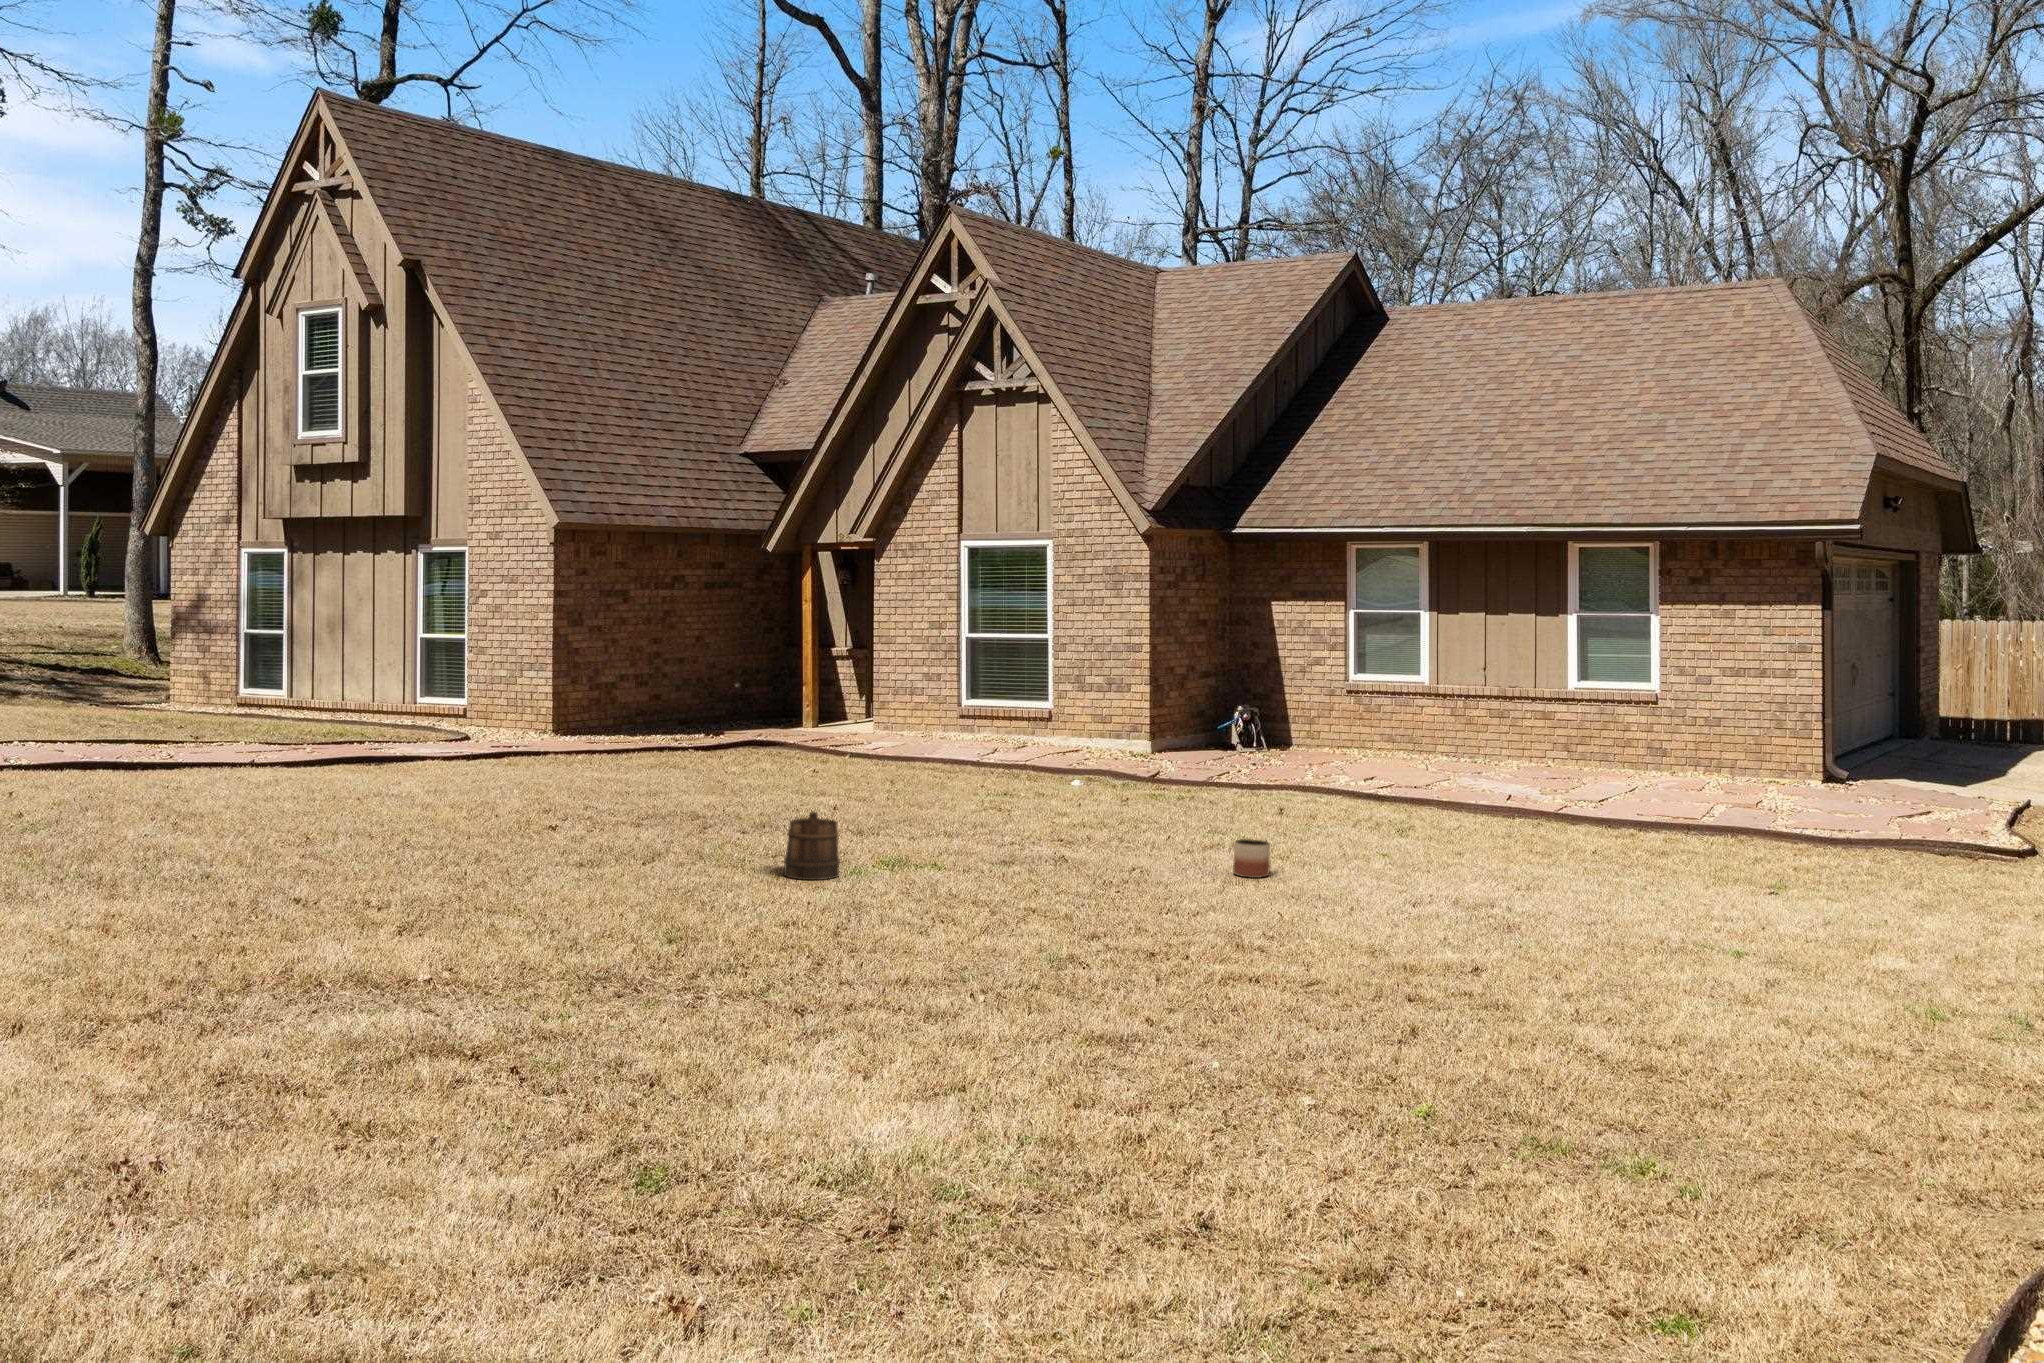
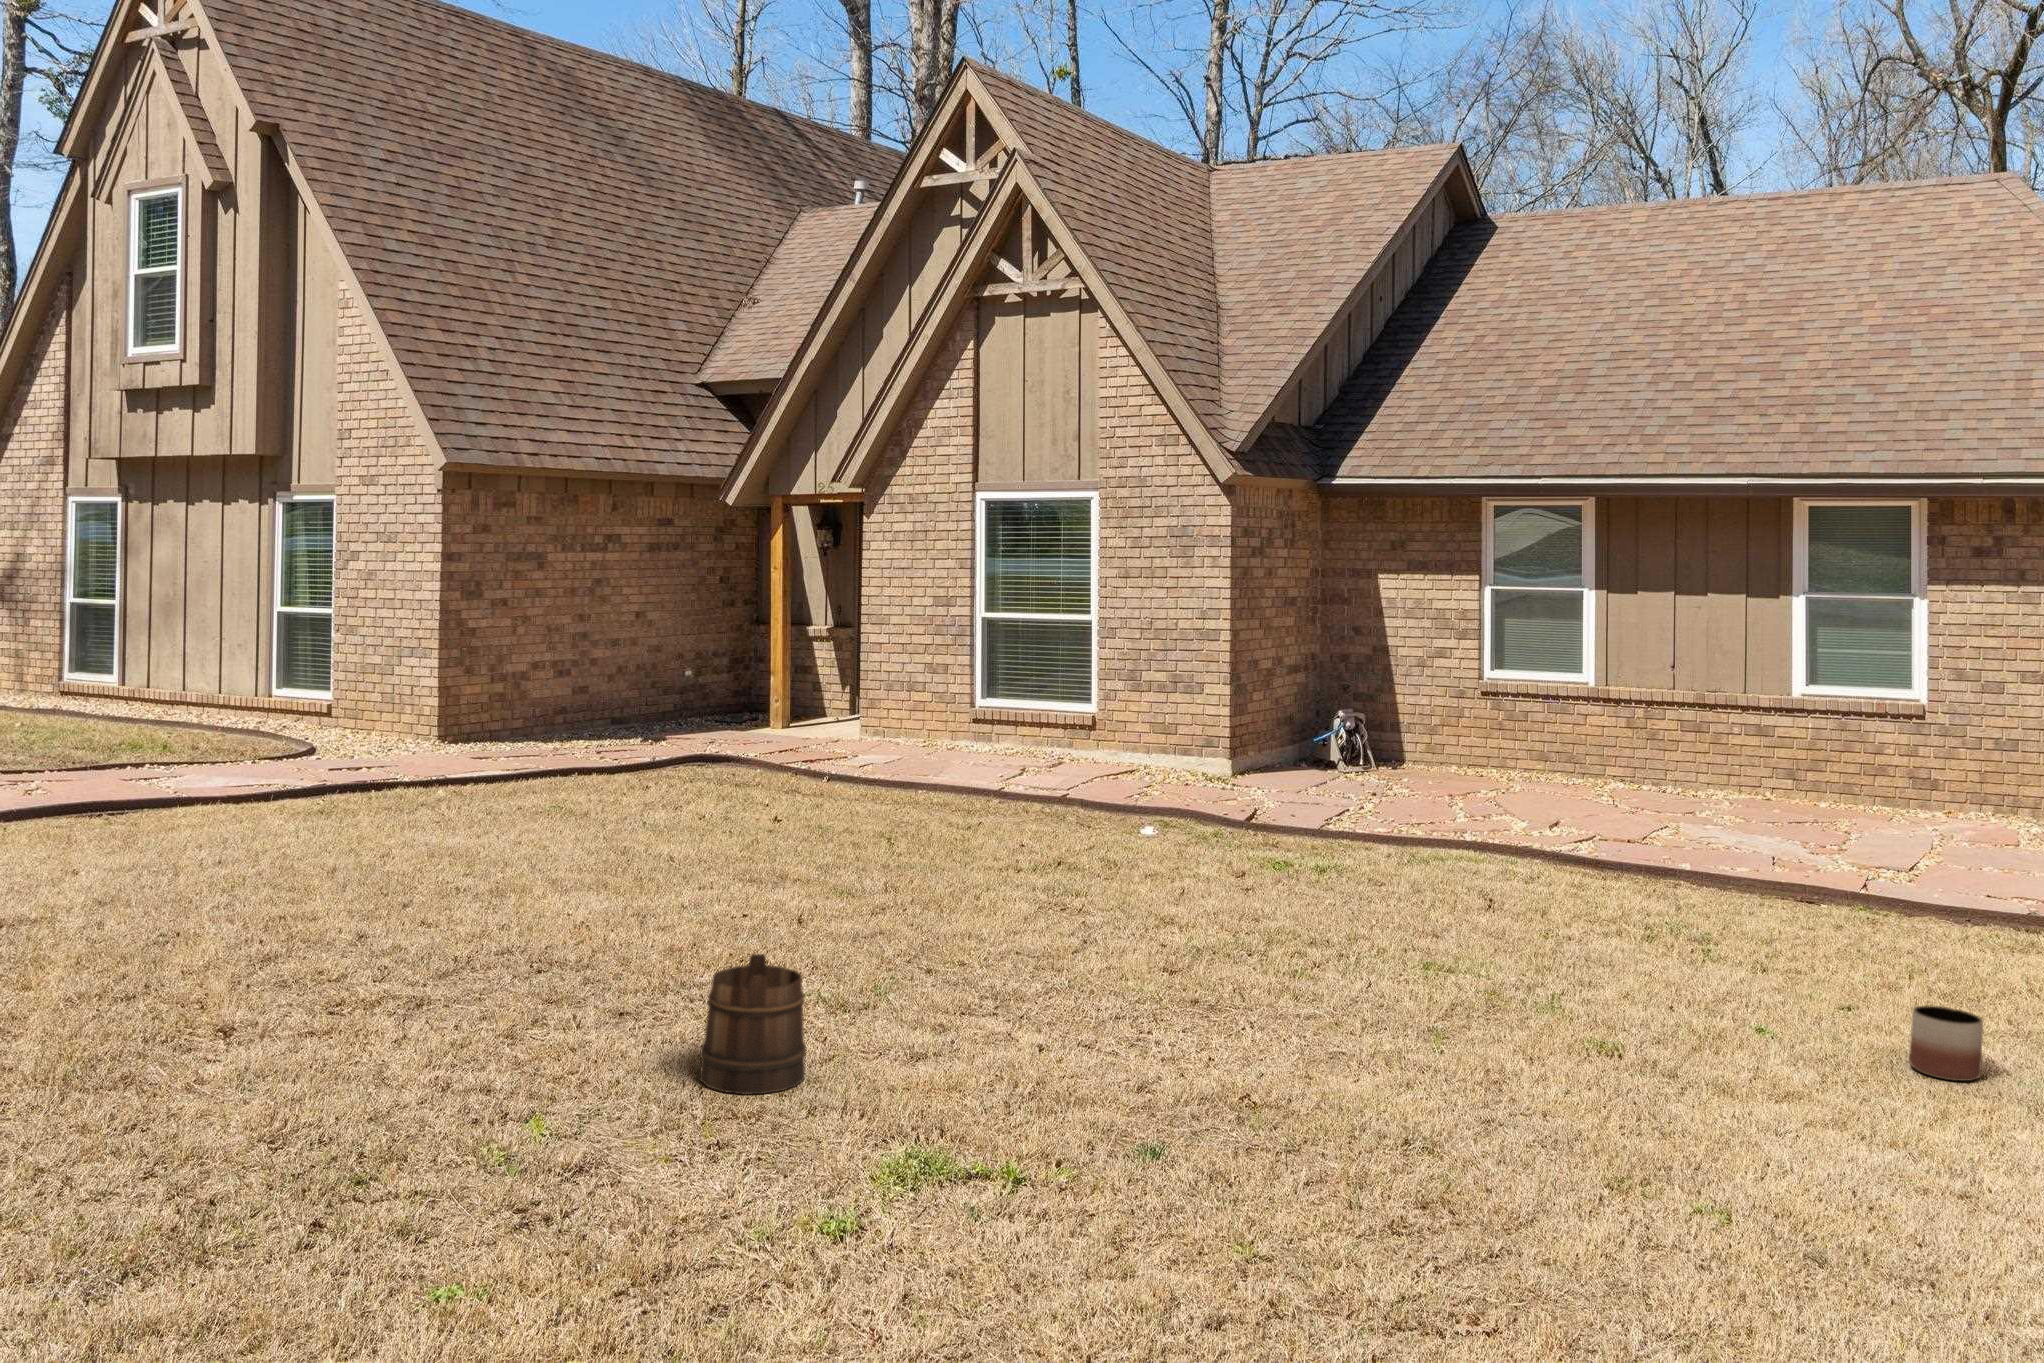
planter: present [1233,839,1270,878] -> present [1909,1005,1983,1081]

